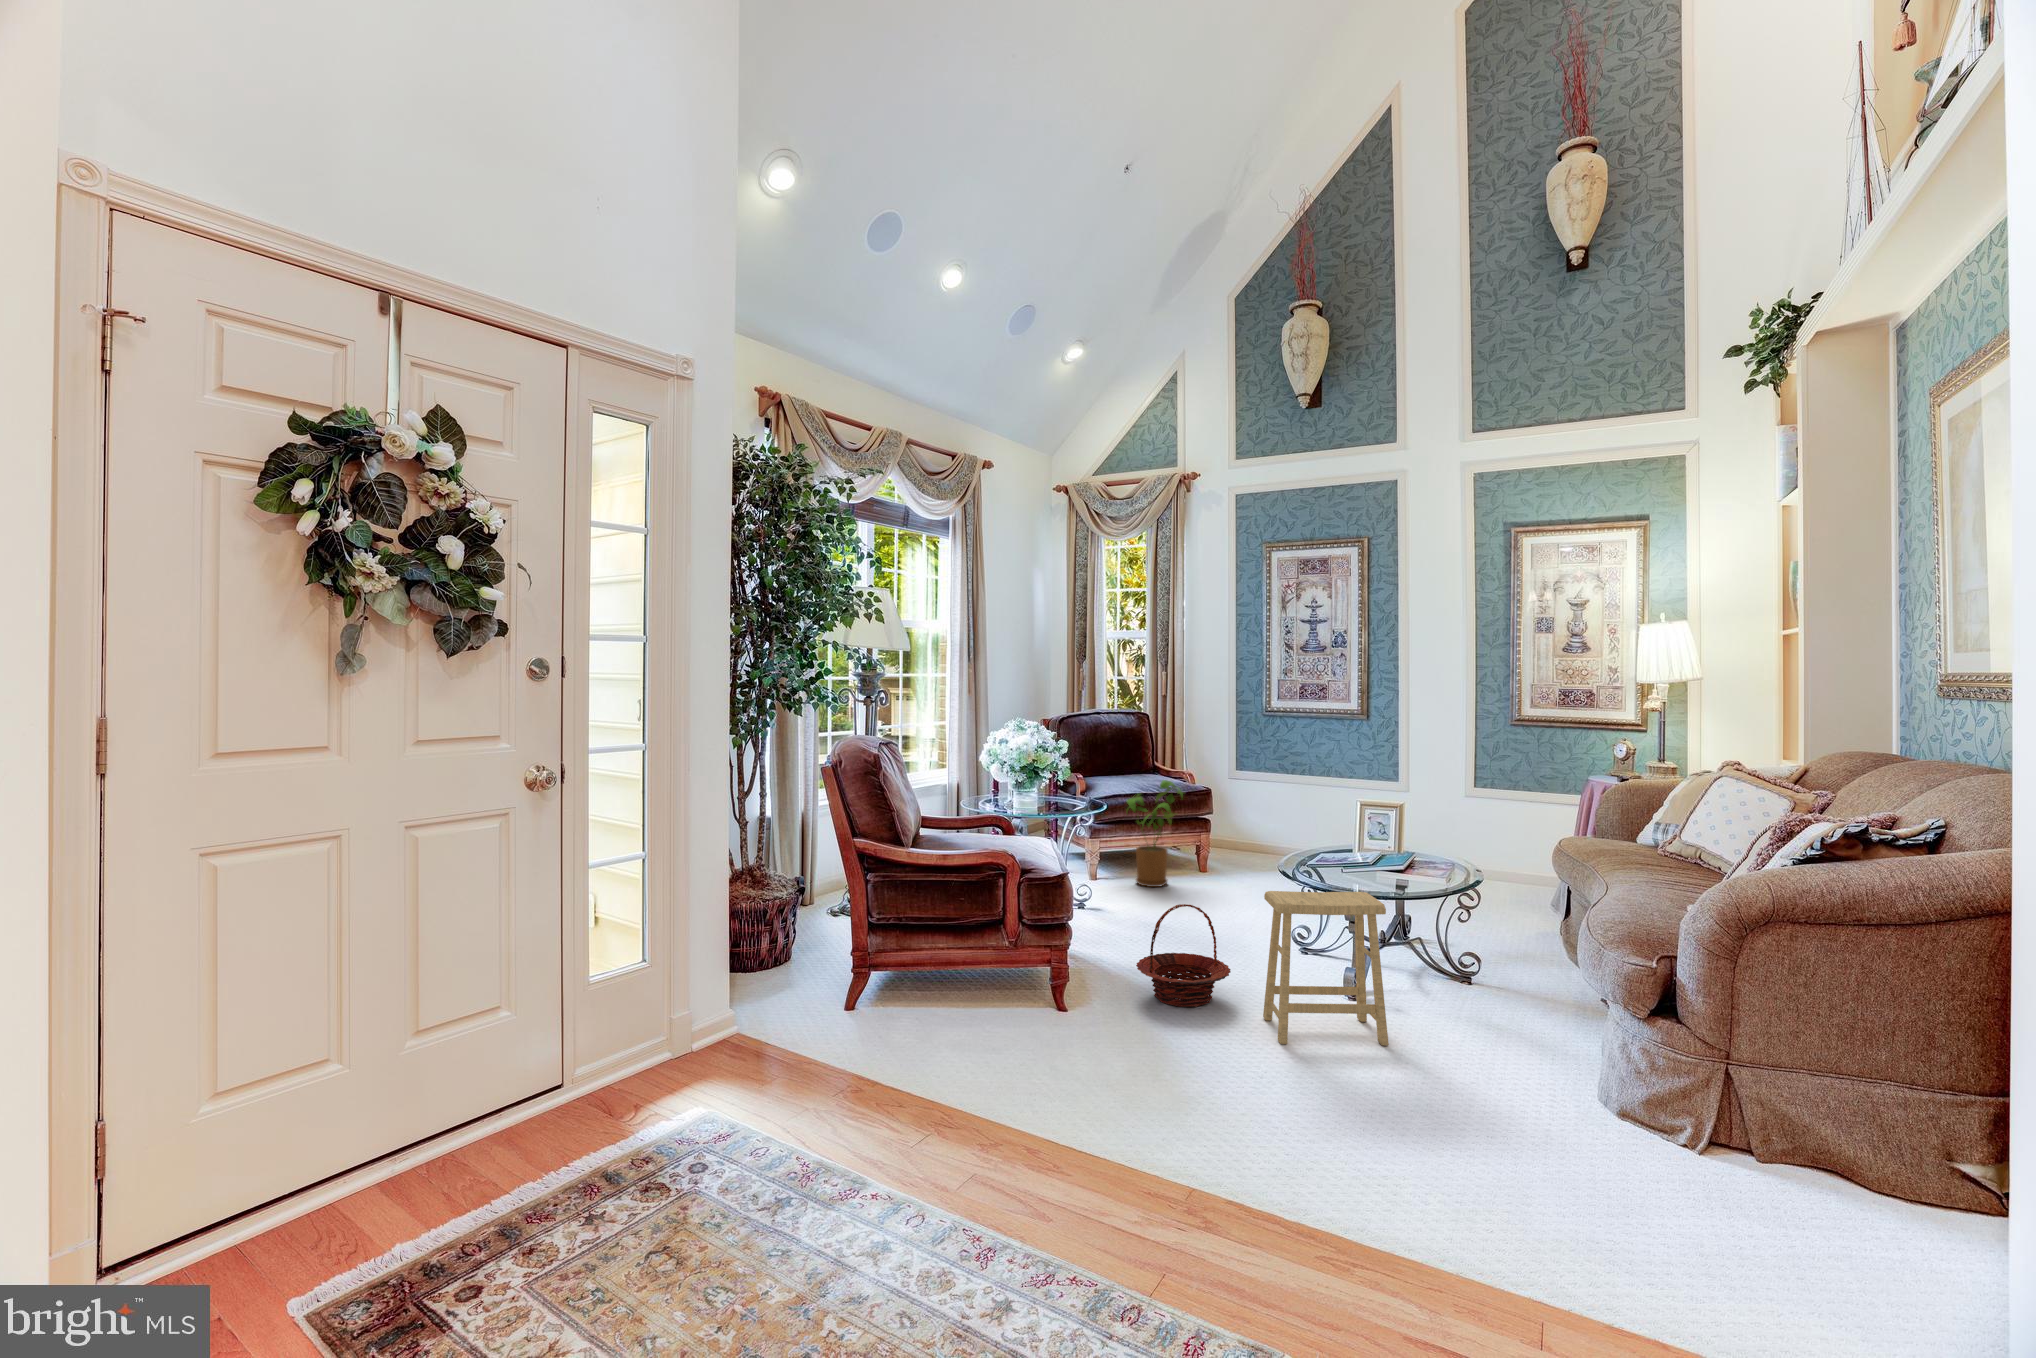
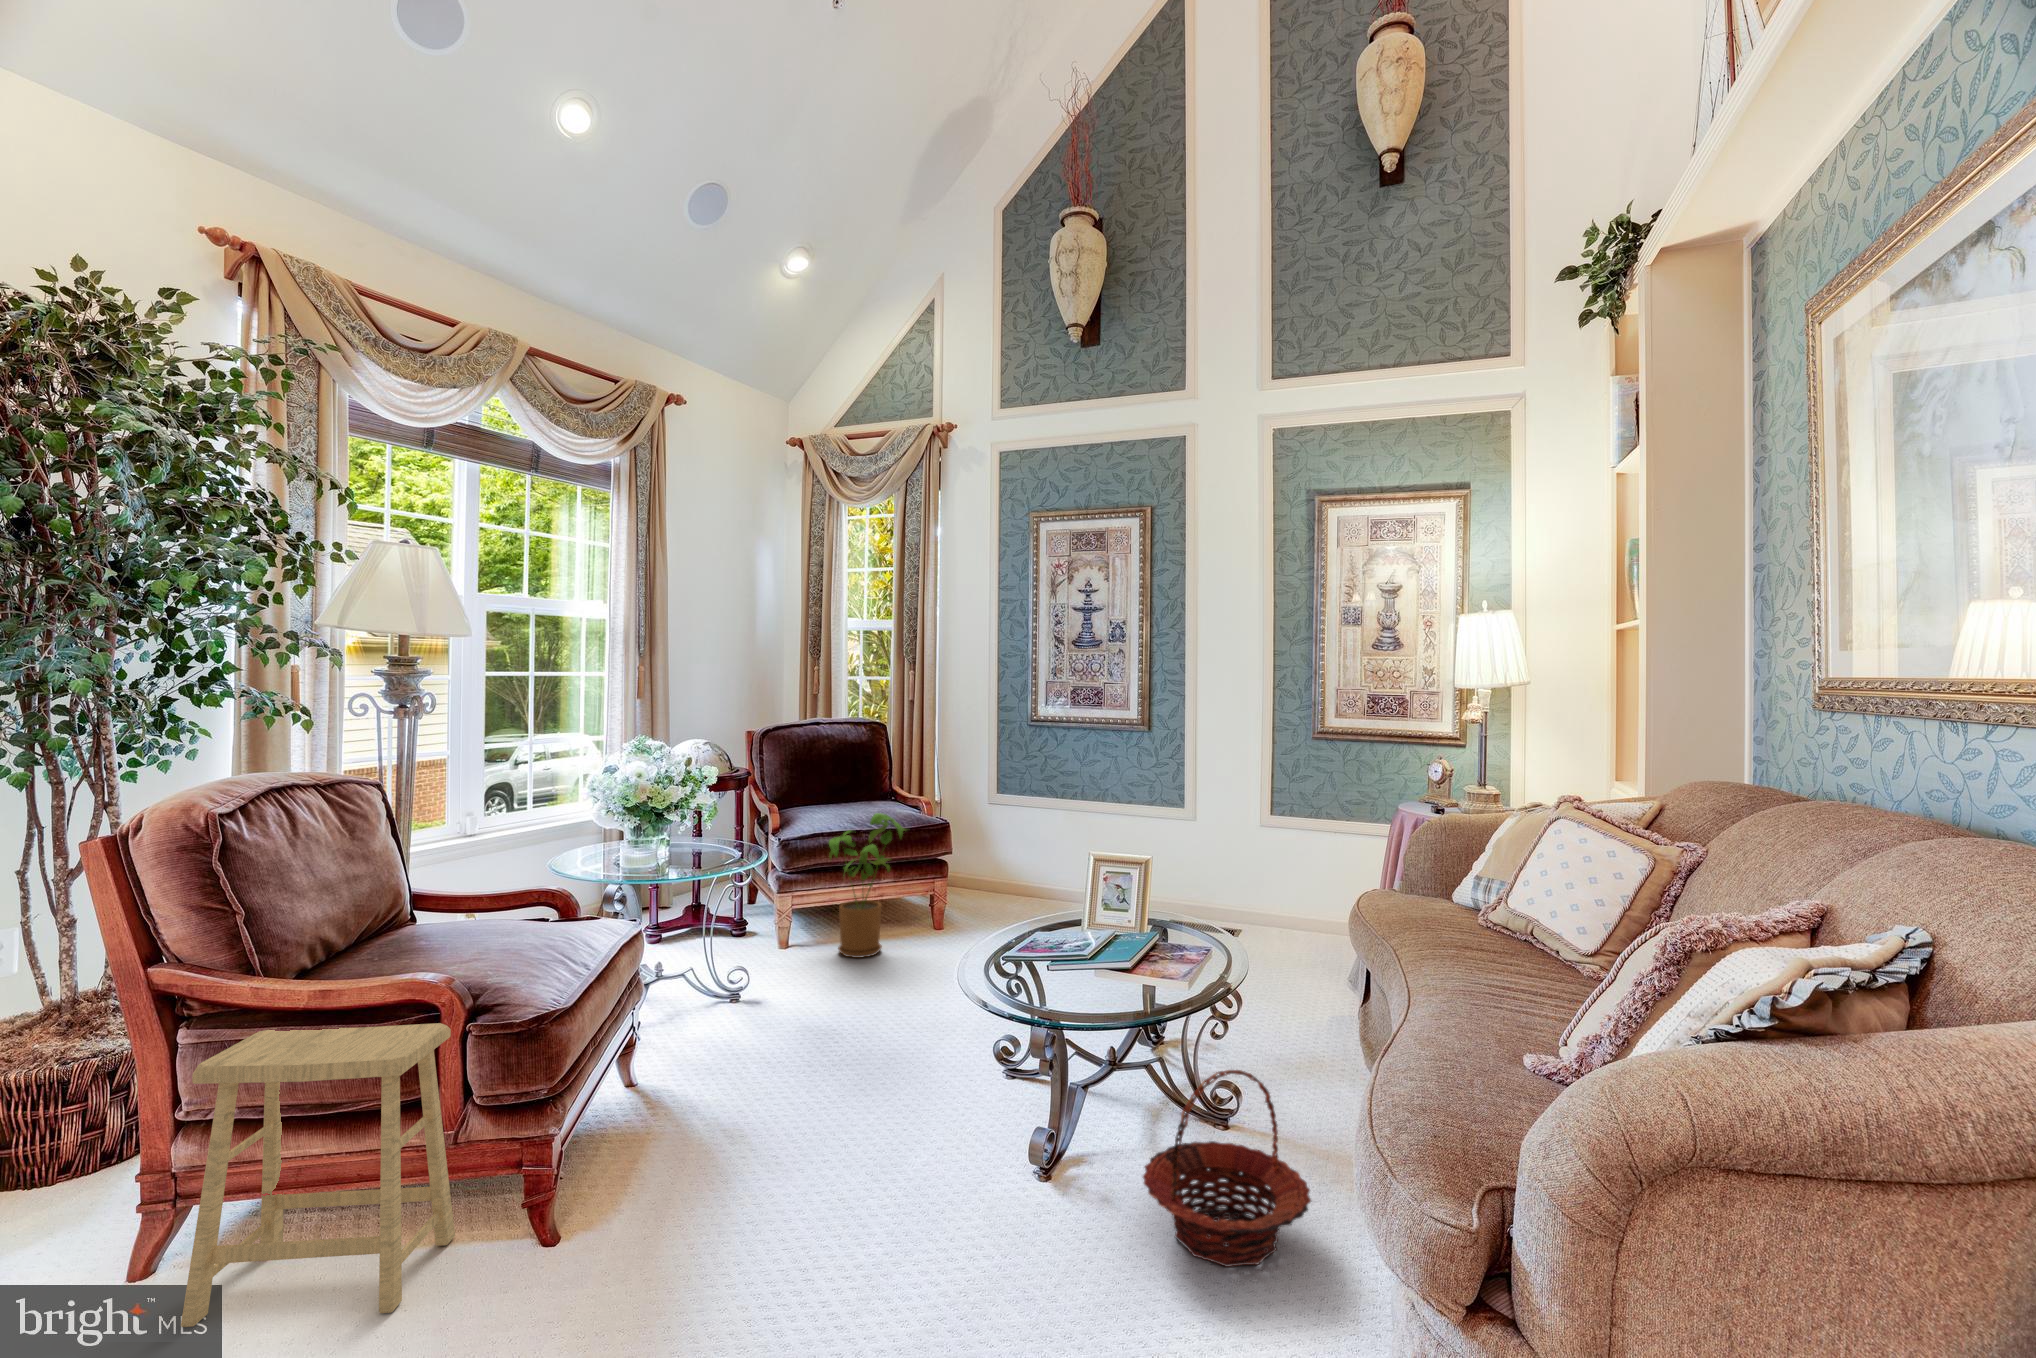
footstool: present [1263,891,1389,1046] -> present [181,1023,455,1327]
basket: present [1136,904,1231,1007] -> present [1143,1070,1311,1267]

